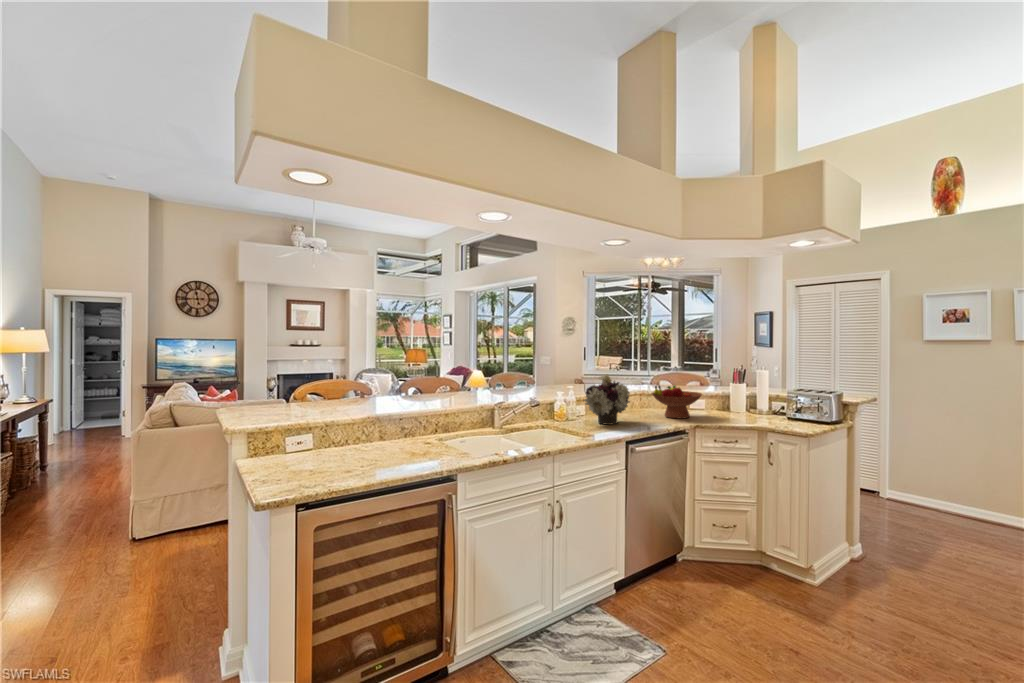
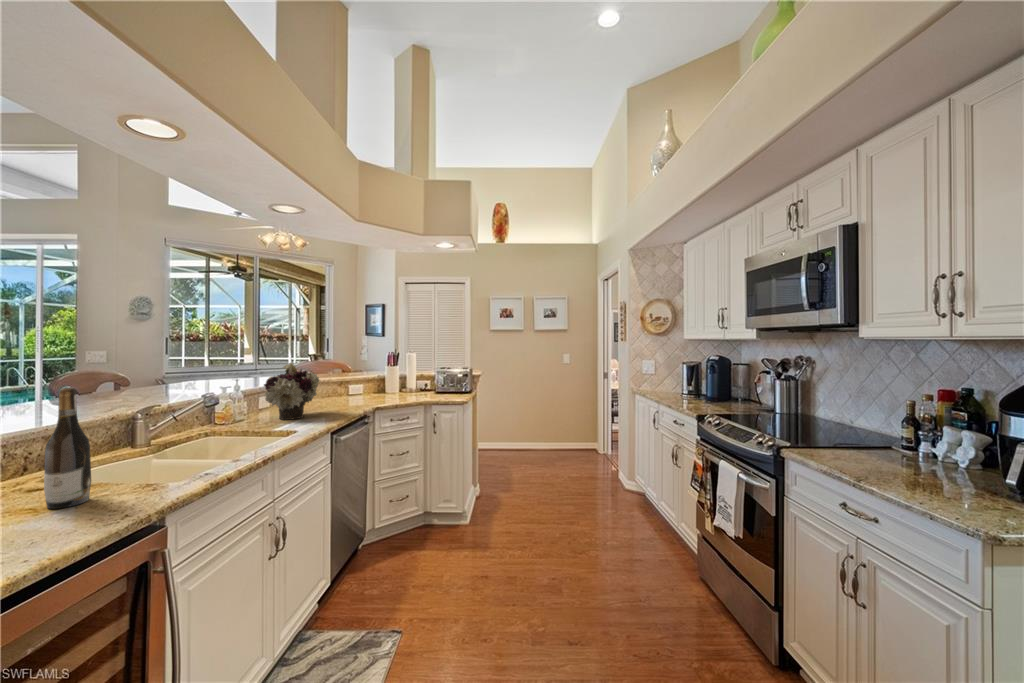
fruit bowl: present [652,385,702,418] -> none [327,373,377,405]
wine bottle: none [429,390,447,454] -> present [44,387,91,509]

